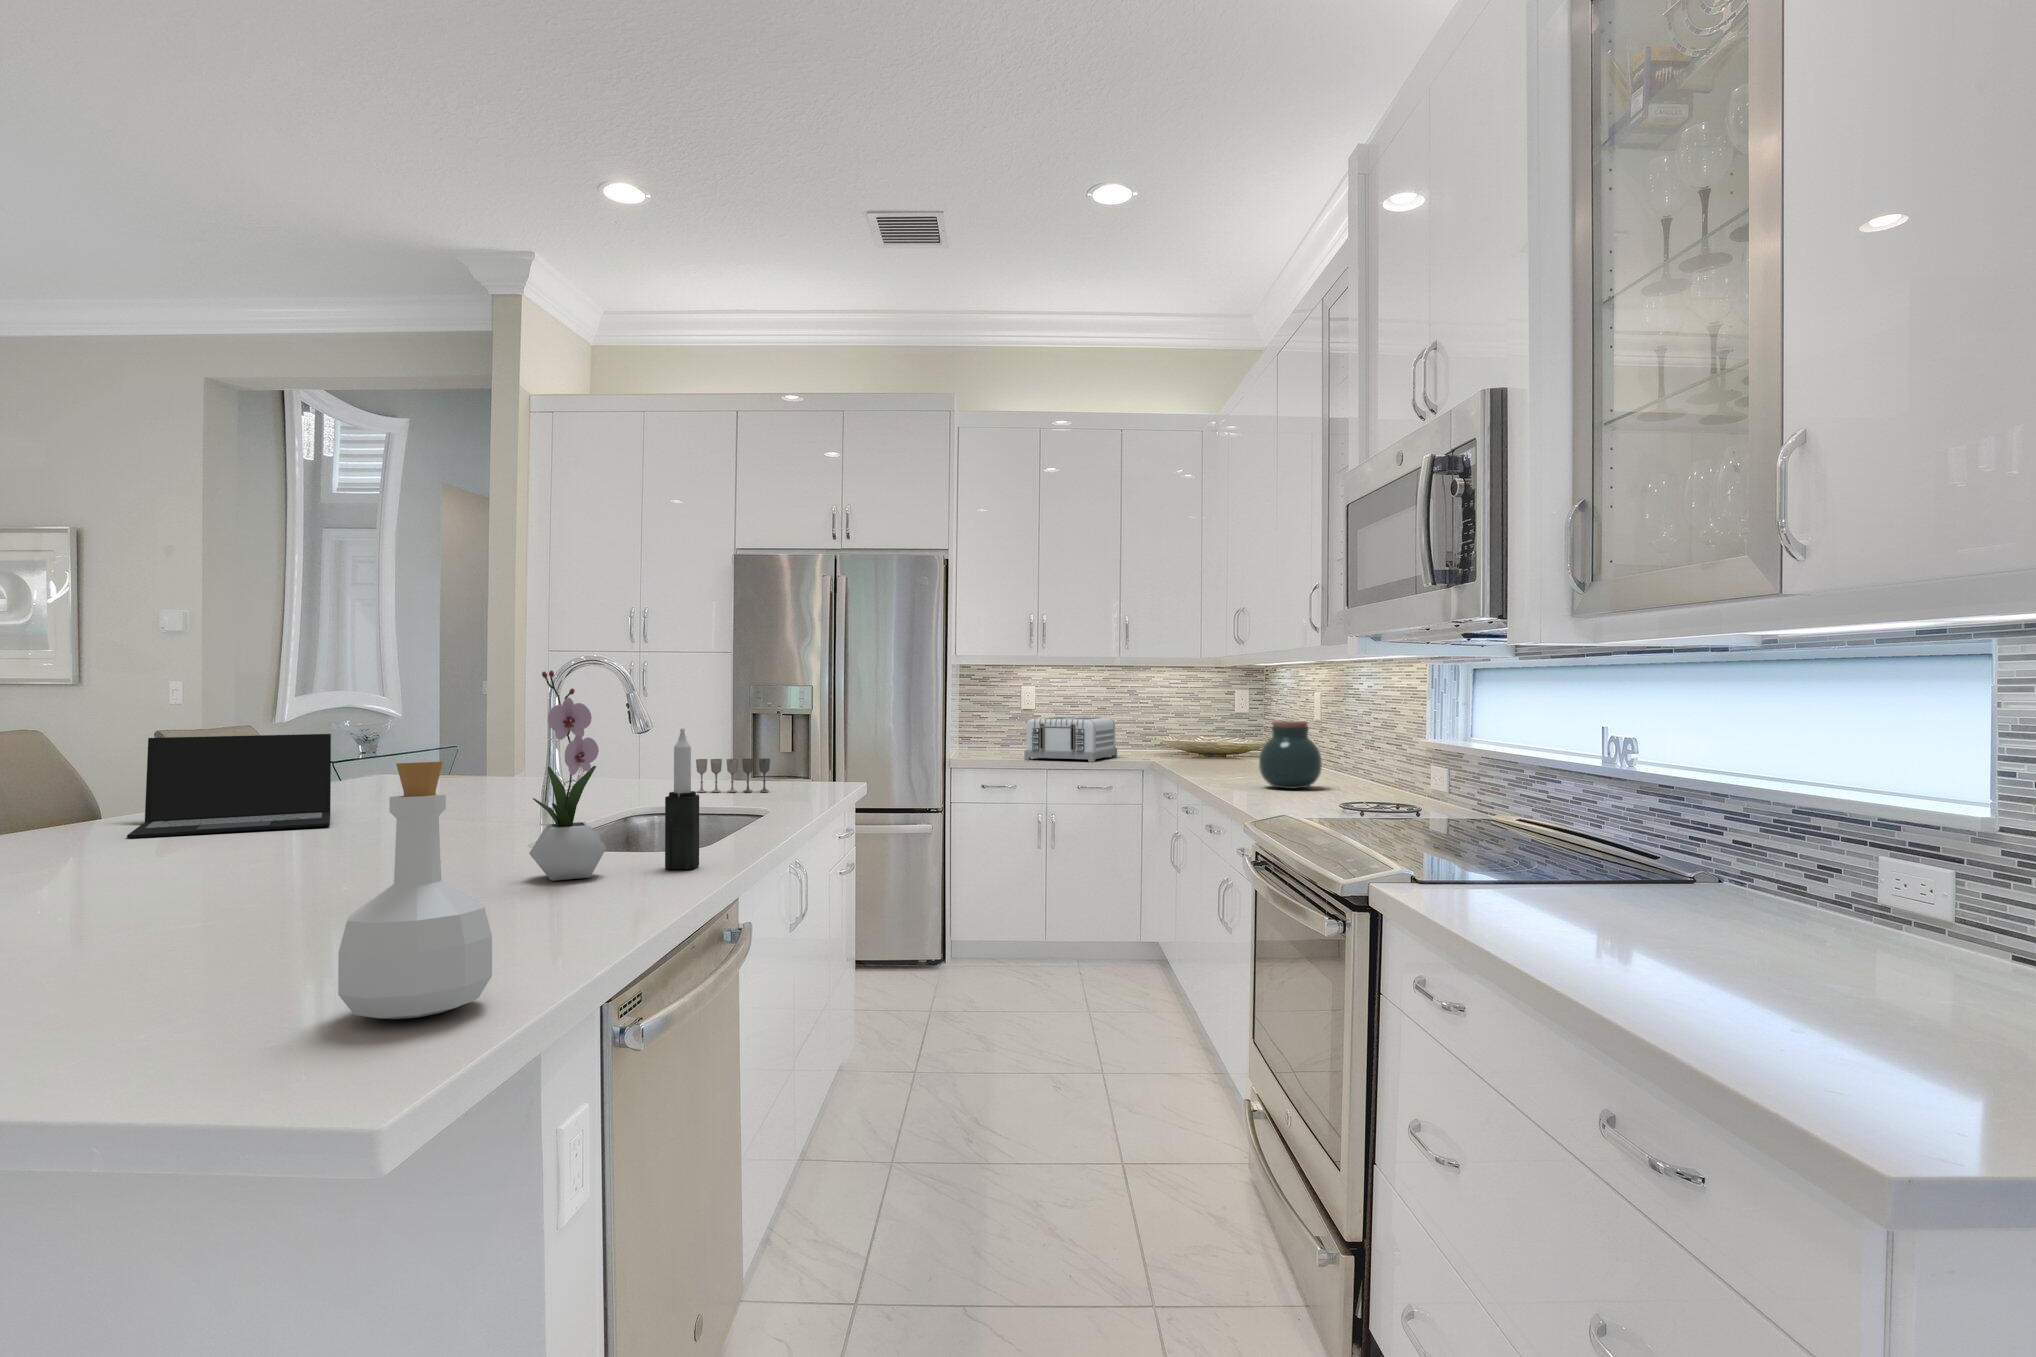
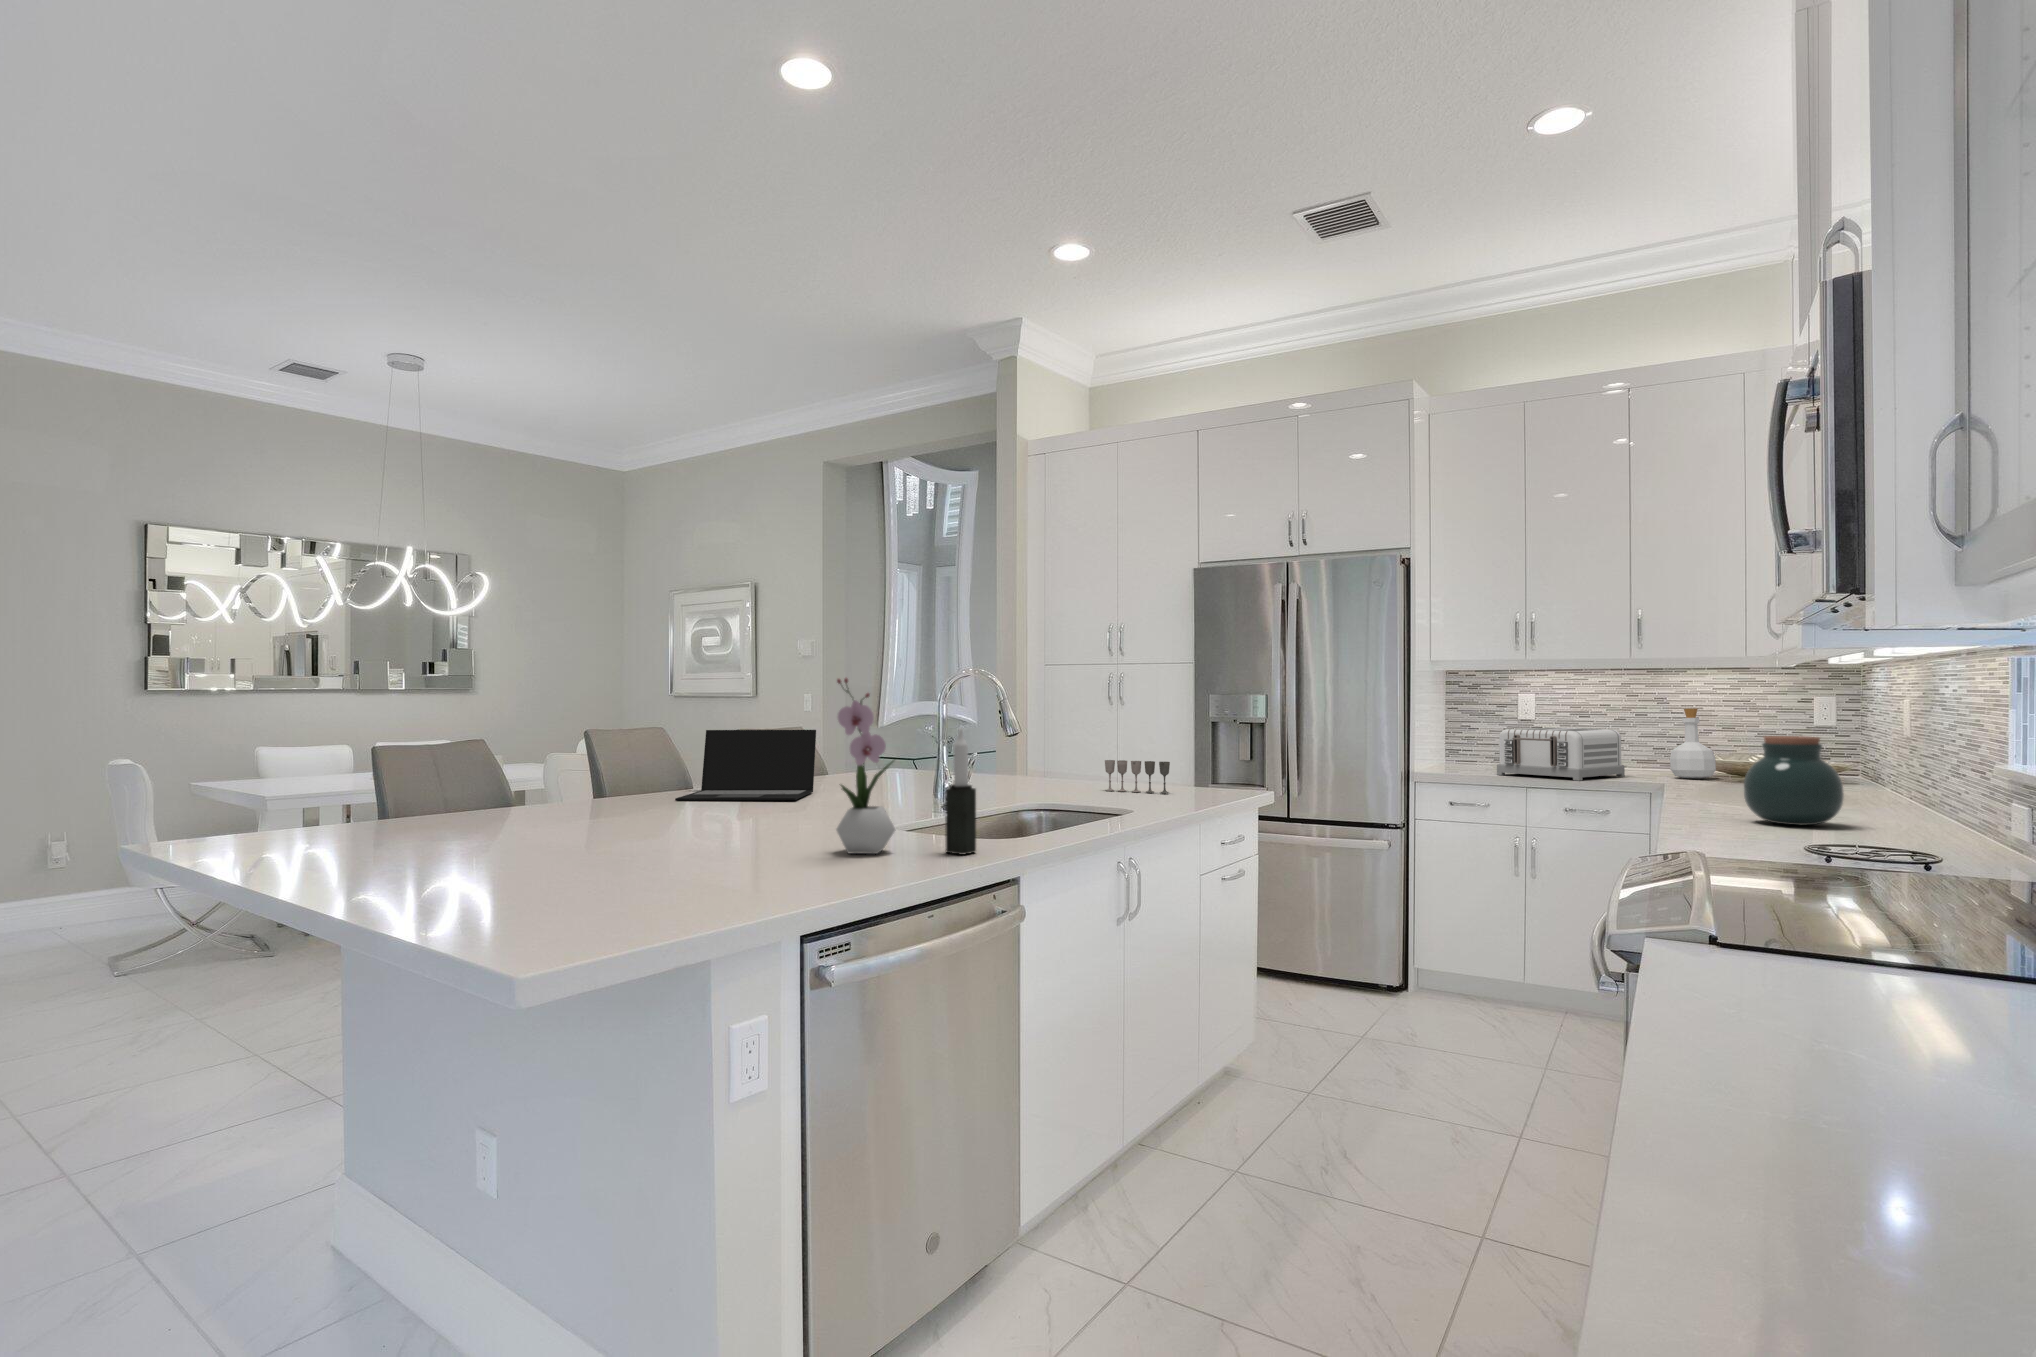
bottle: present [338,762,492,1019] -> present [1670,709,1716,778]

